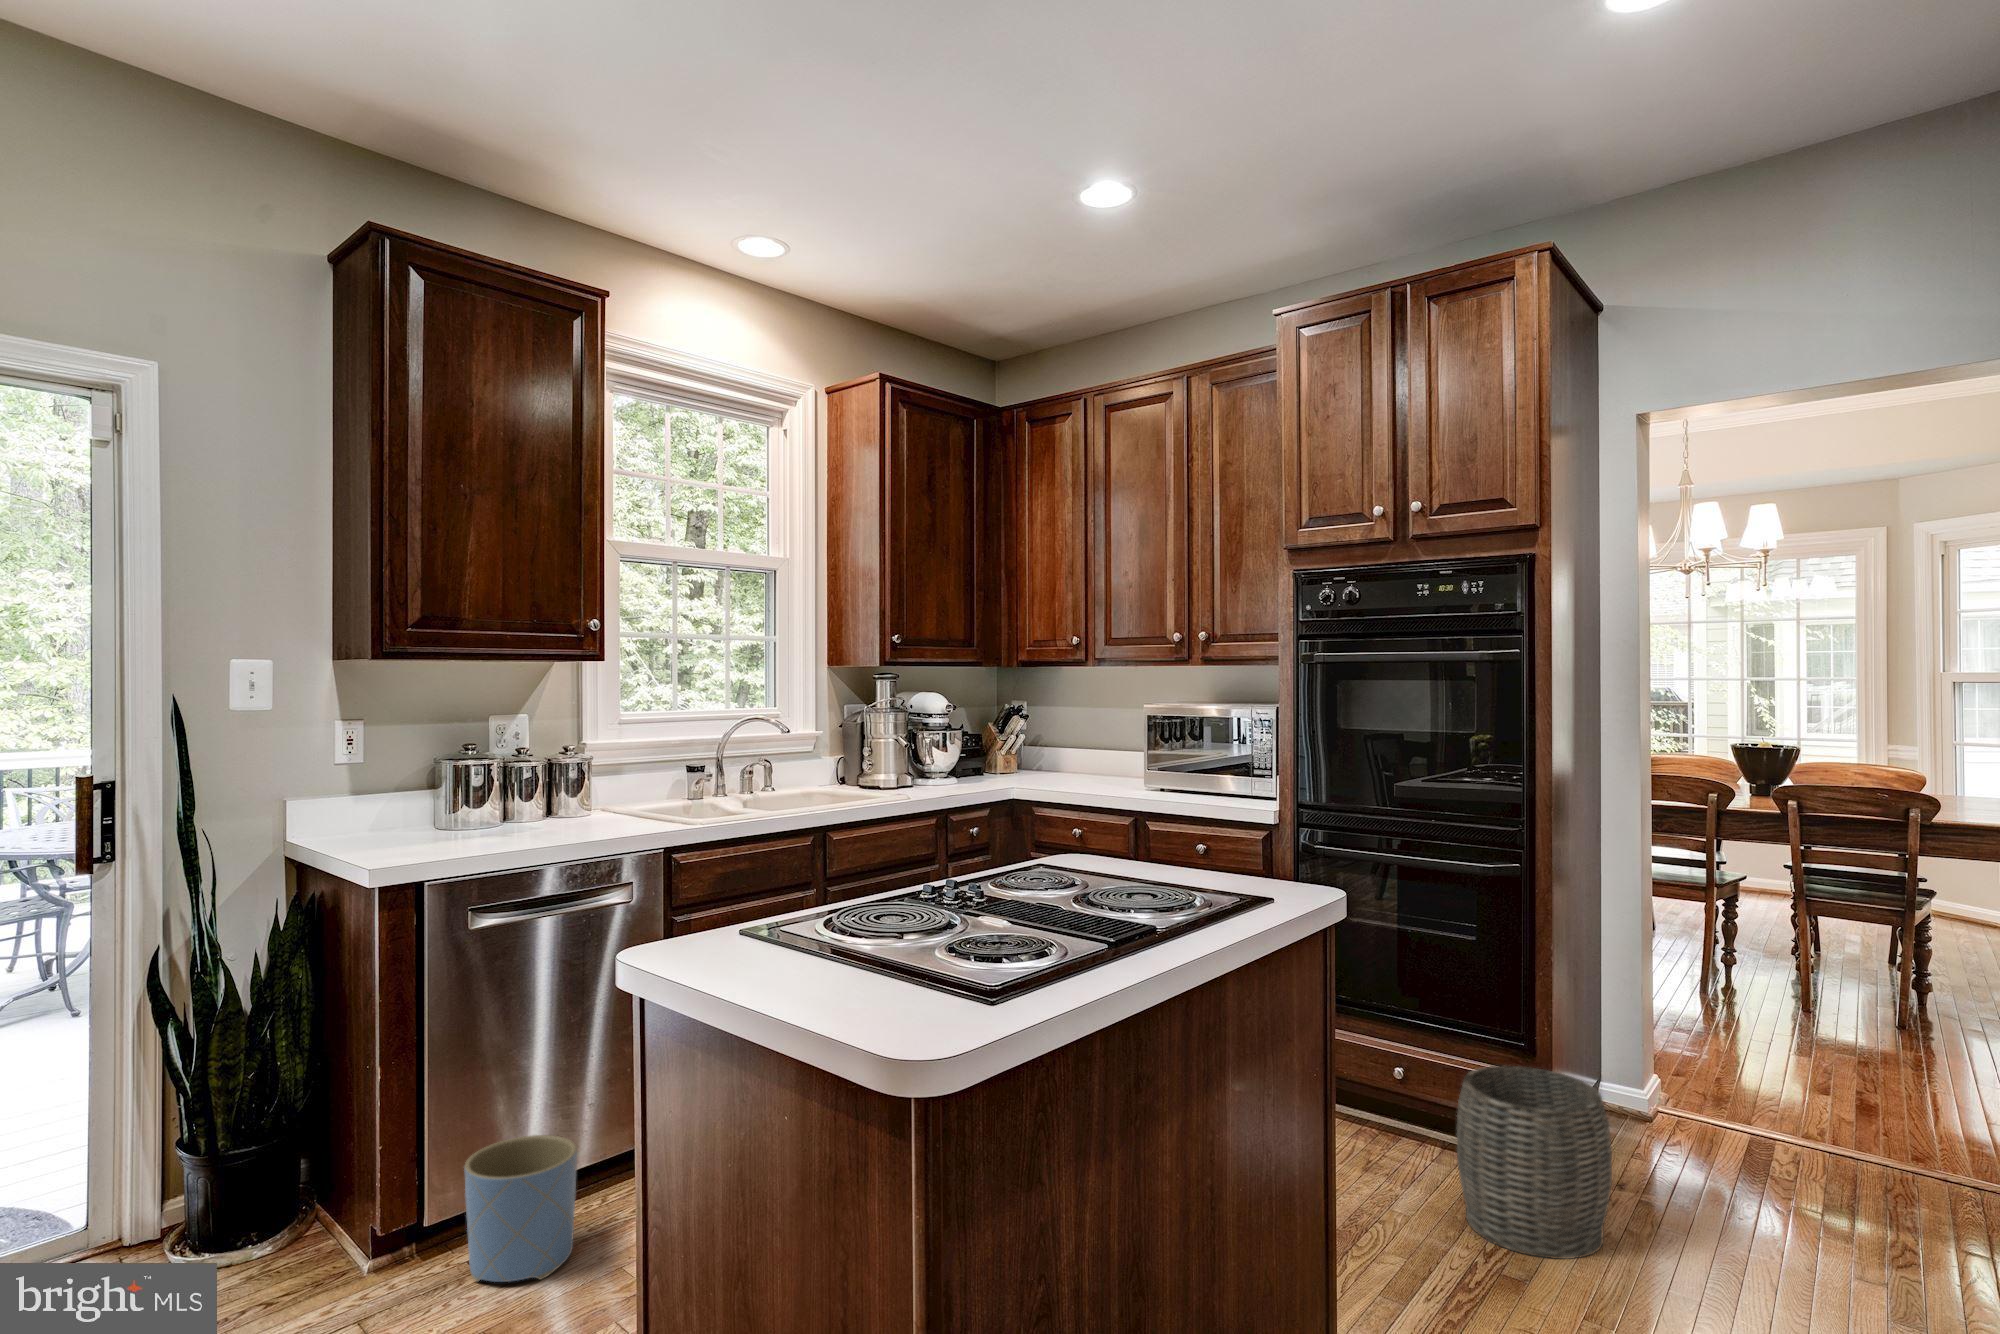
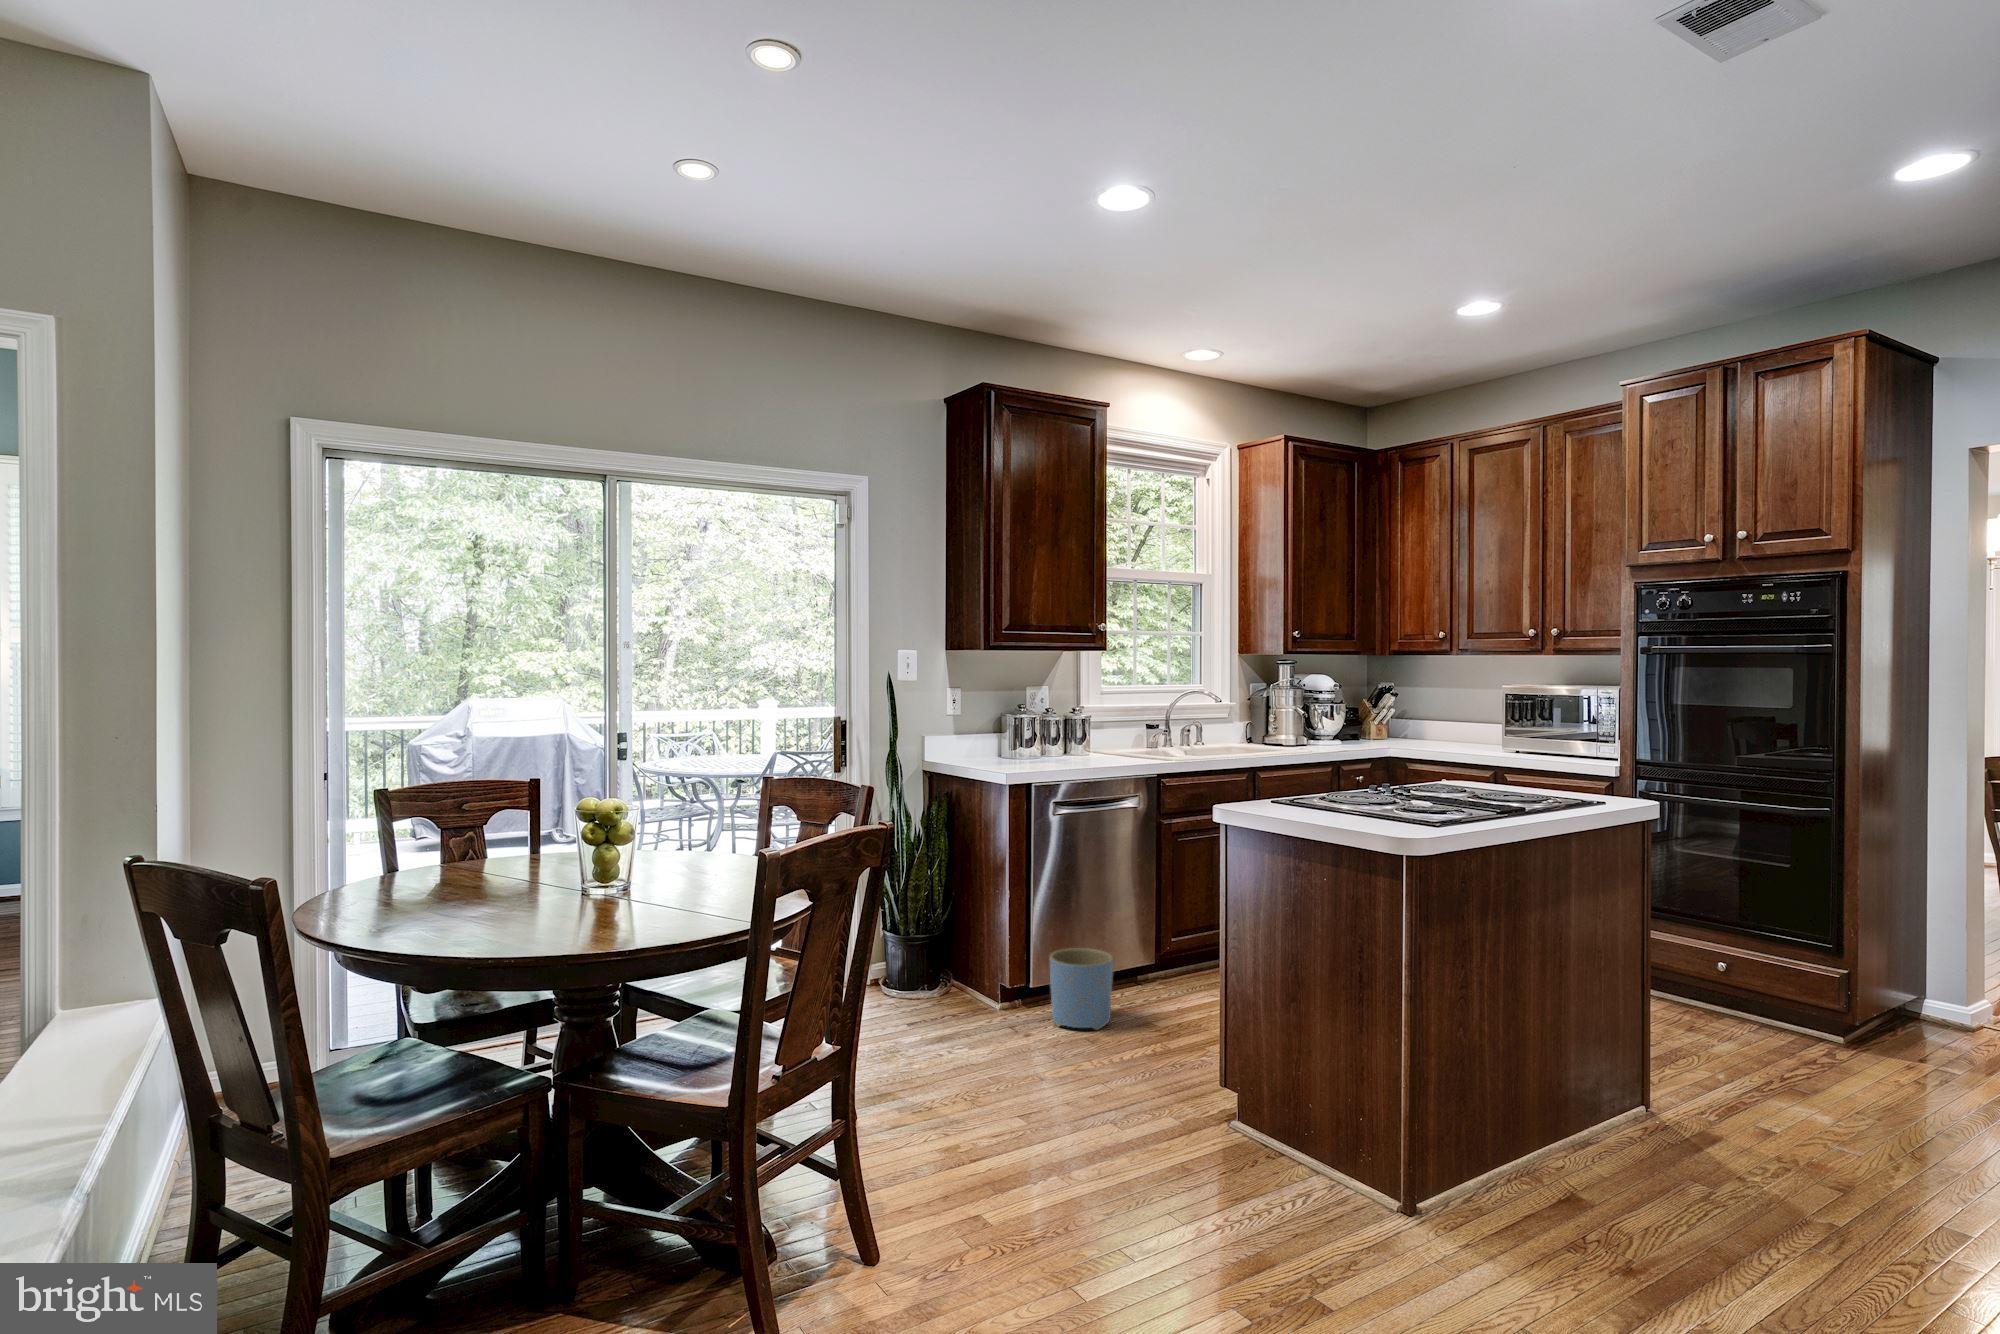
woven basket: present [1457,1066,1612,1259] -> none [1756,968,1889,1106]

